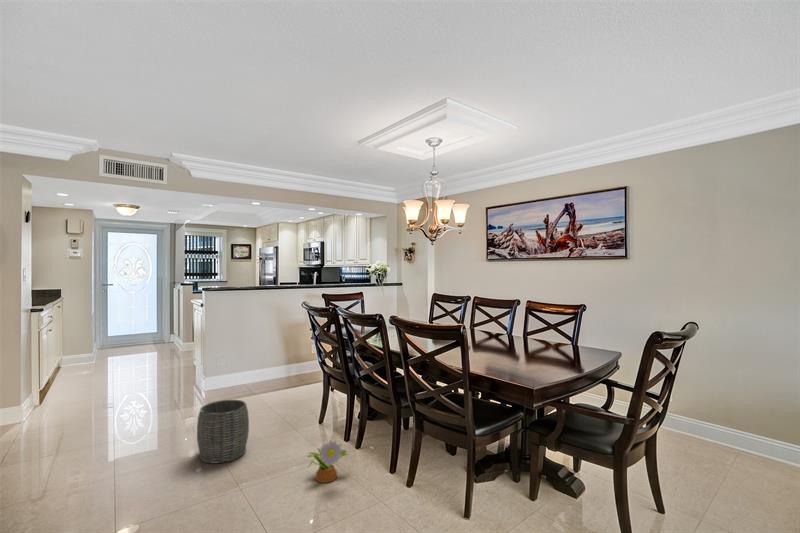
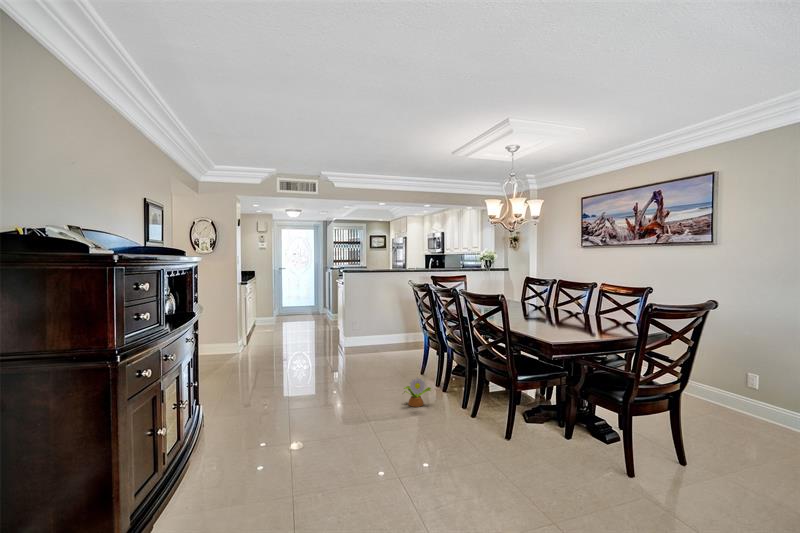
woven basket: present [197,400,249,464] -> none [335,348,368,389]

